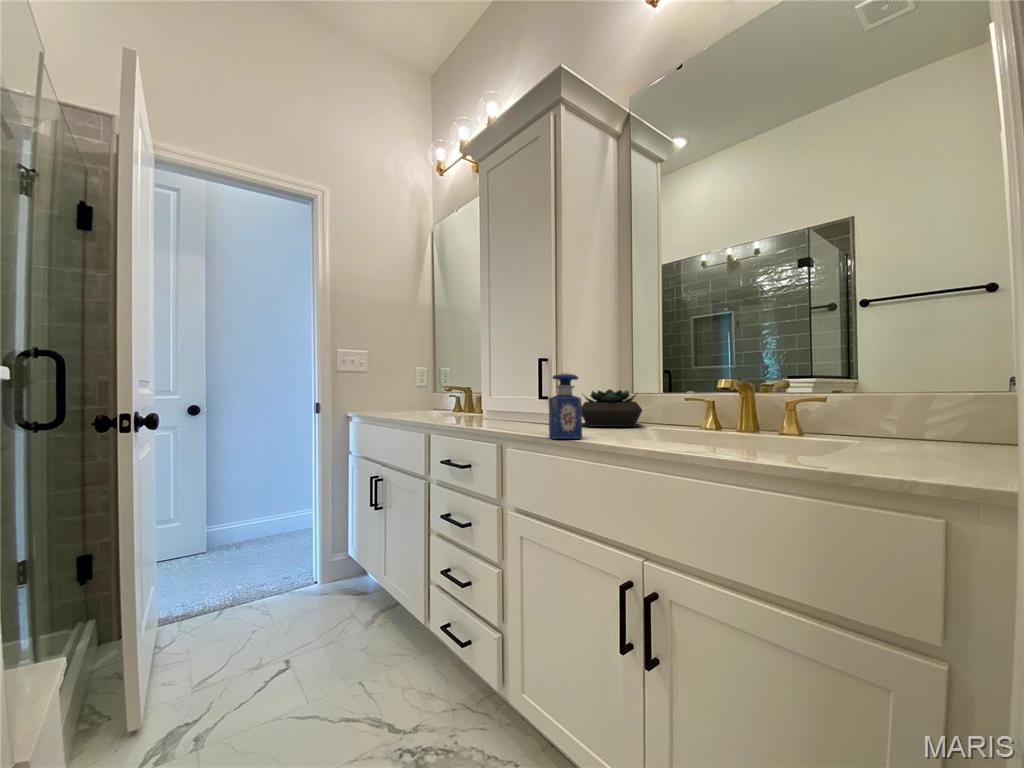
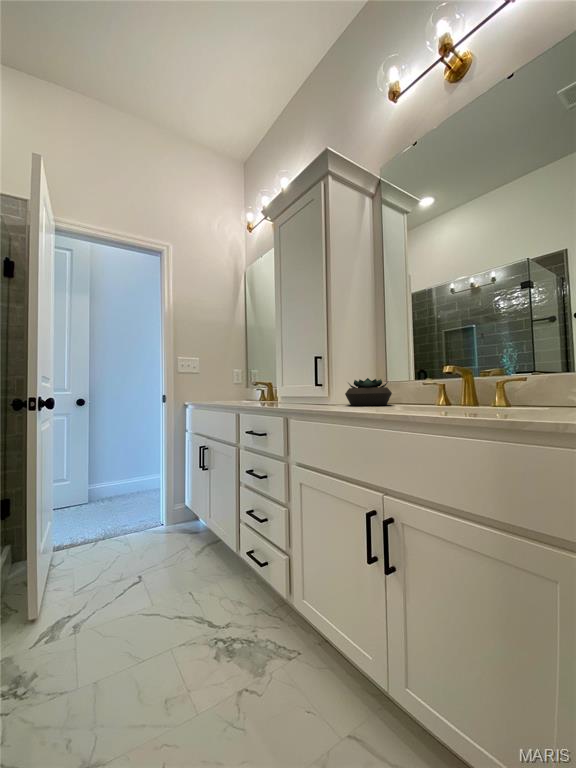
perfume bottle: present [549,373,582,439] -> none [318,363,342,410]

